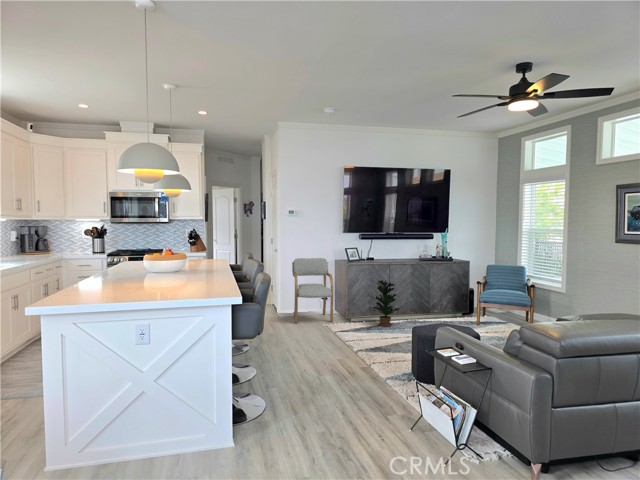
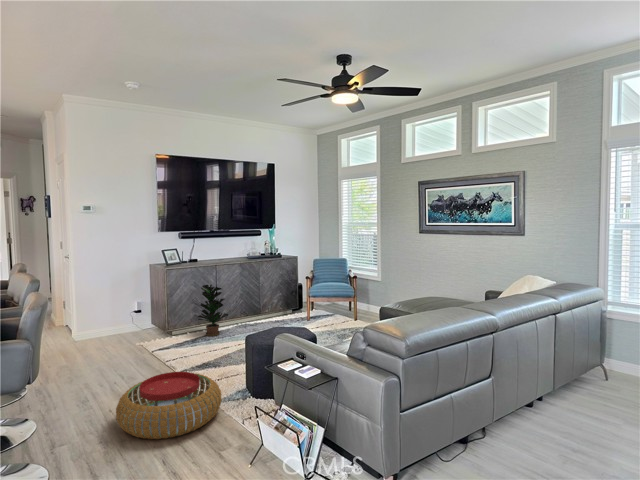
armchair: present [292,258,333,323] -> none [91,264,150,348]
pouf: none [308,347,389,397] -> present [116,372,222,439]

